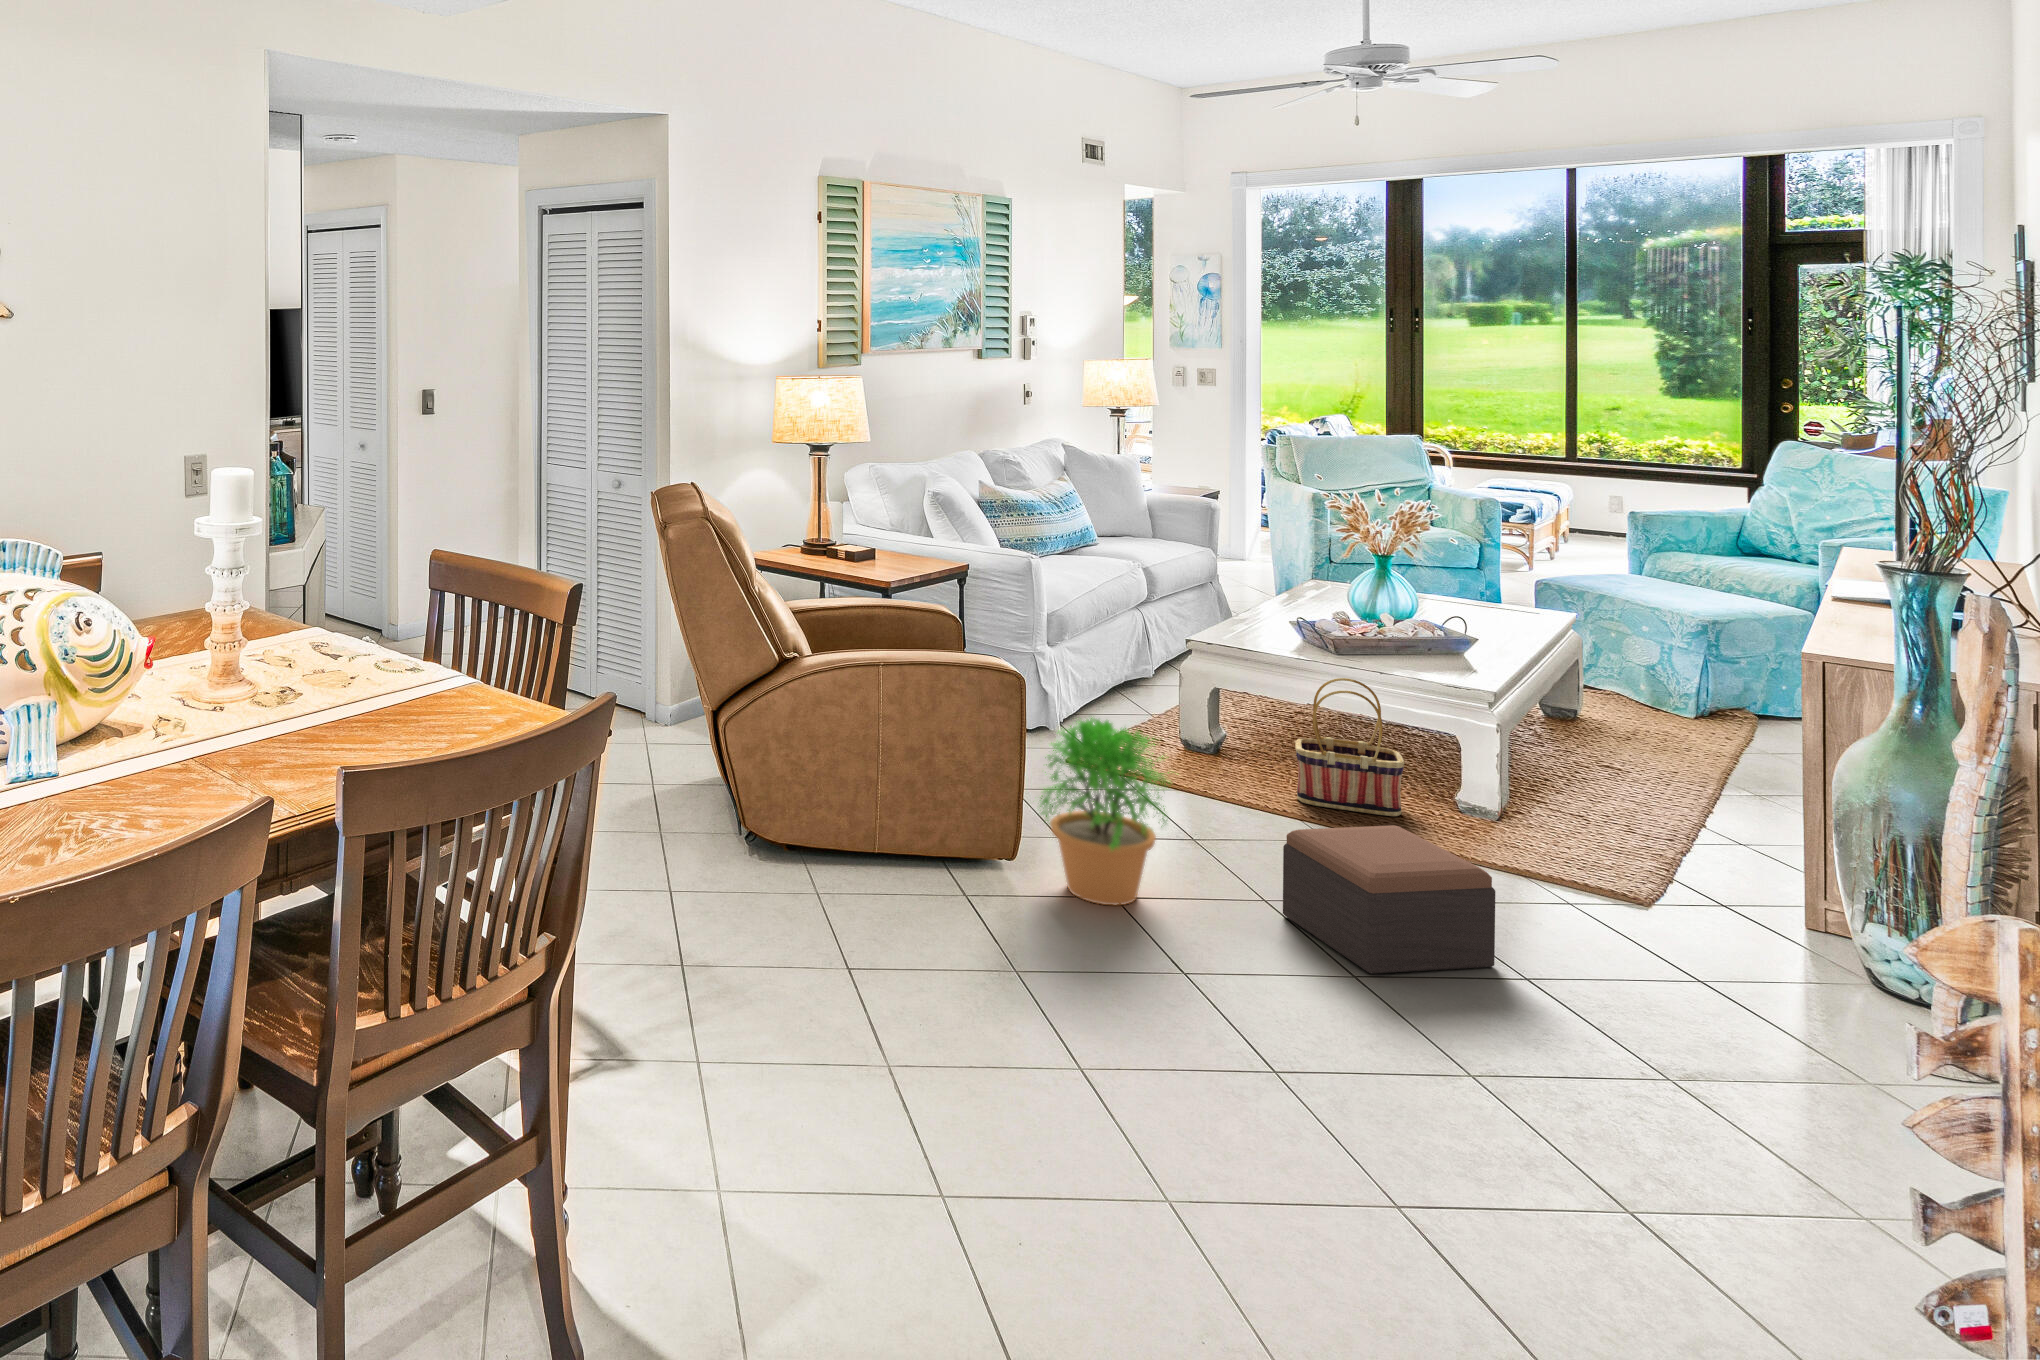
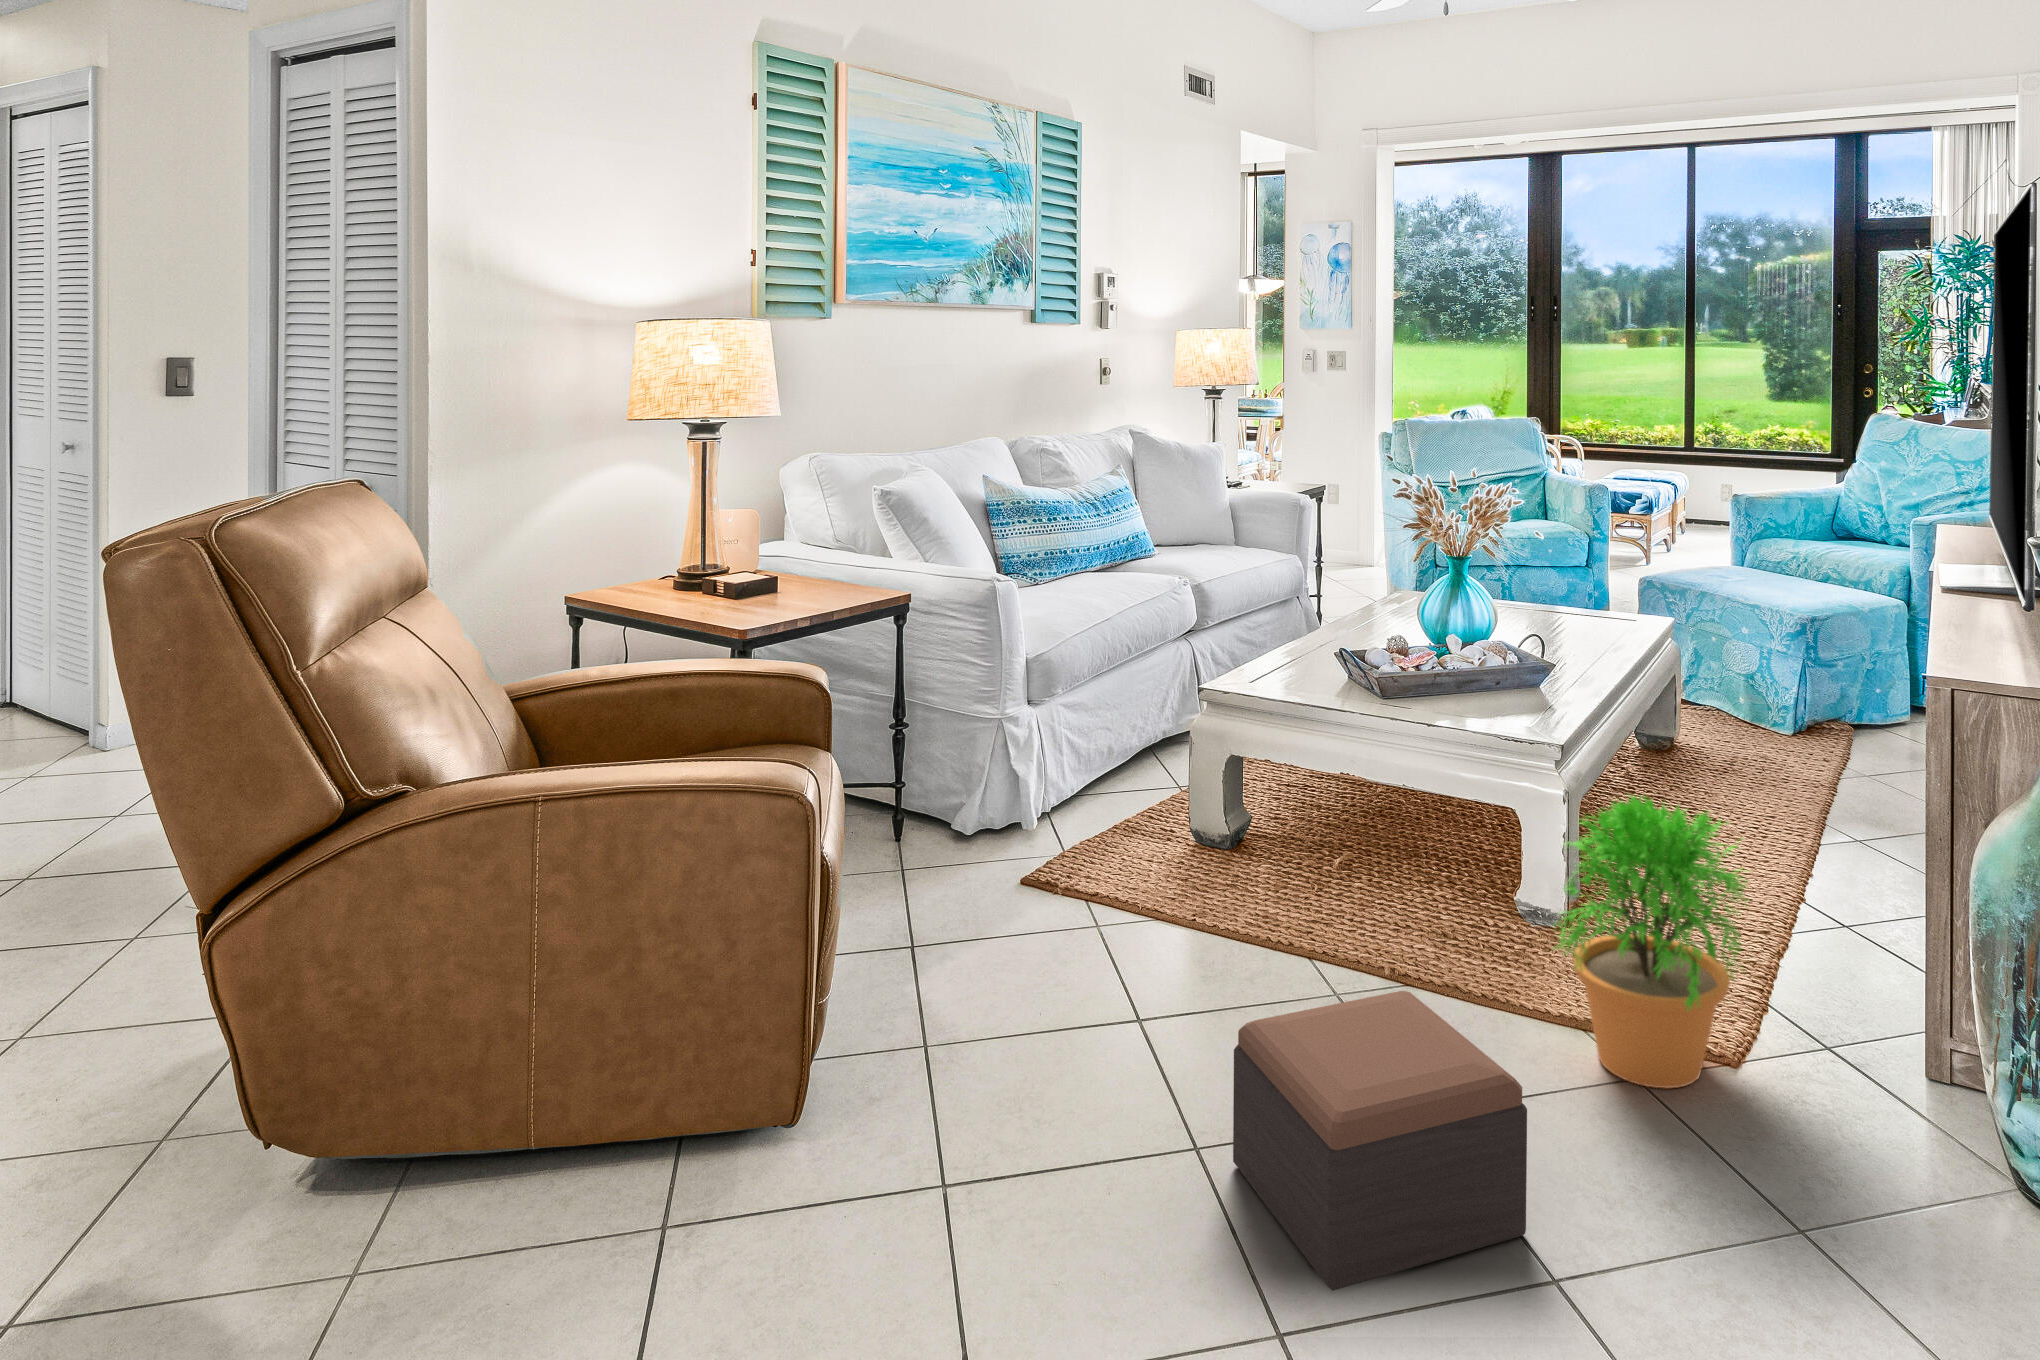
basket: present [1295,678,1404,816] -> none [1321,734,1456,931]
potted plant: present [1040,718,1169,905] -> present [1554,796,1746,1088]

